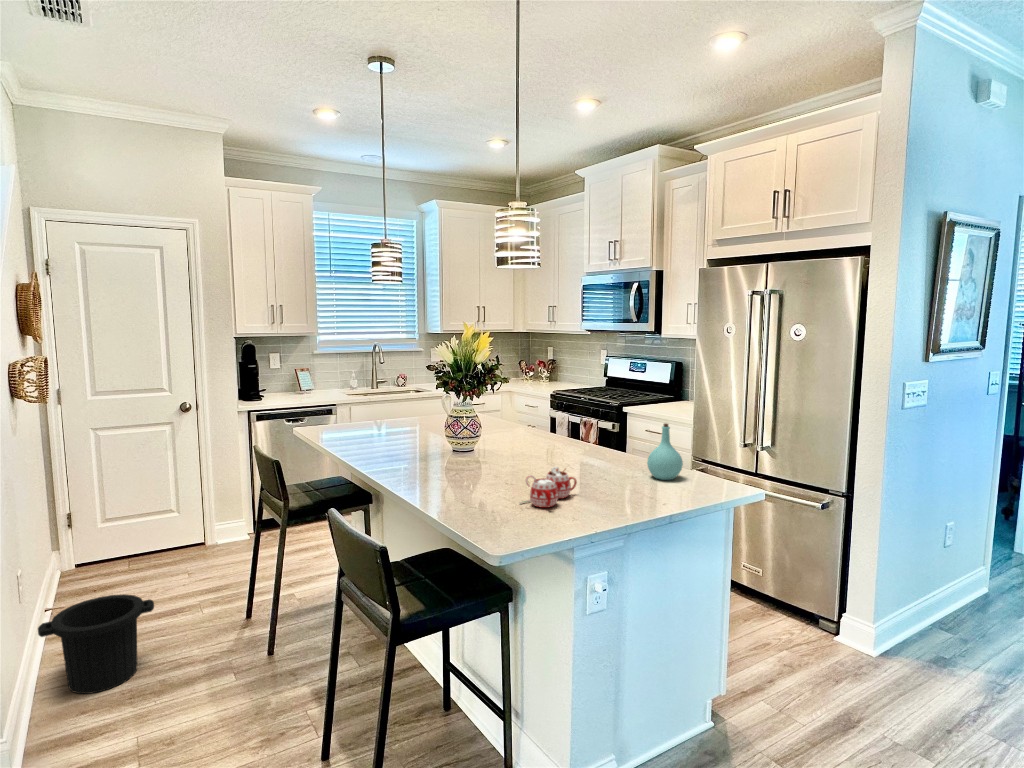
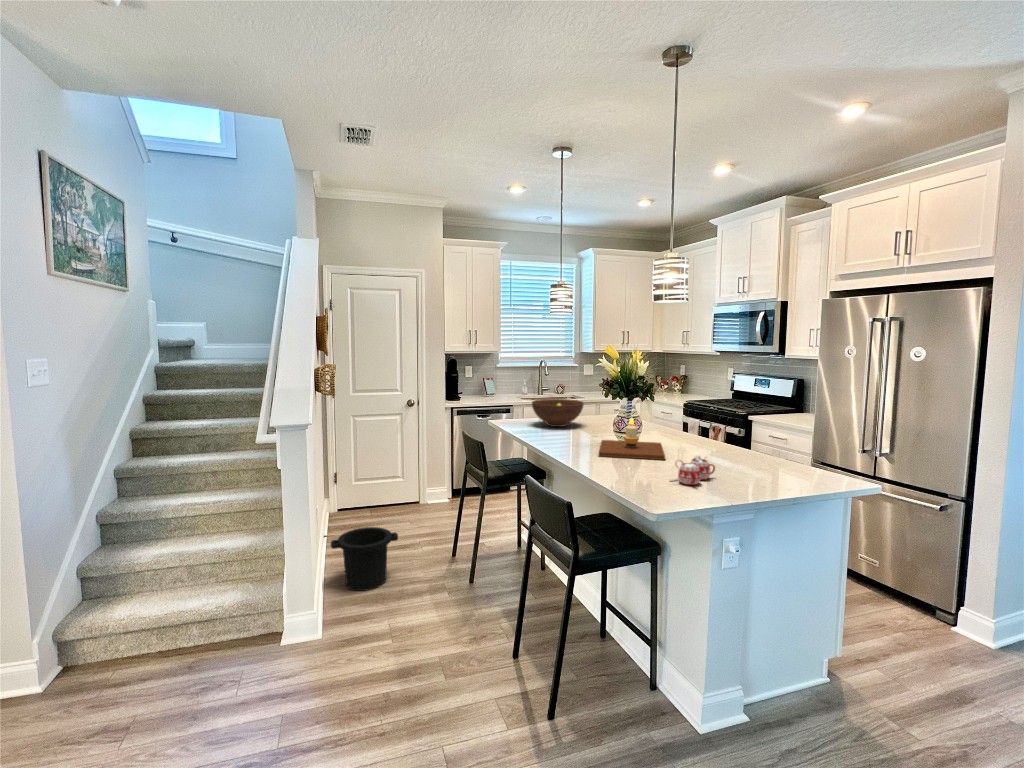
fruit bowl: none [351,396,422,434] -> present [532,399,584,427]
candle: none [433,419,519,474] -> present [599,418,665,460]
bottle: present [647,423,683,480] -> none [775,427,807,473]

